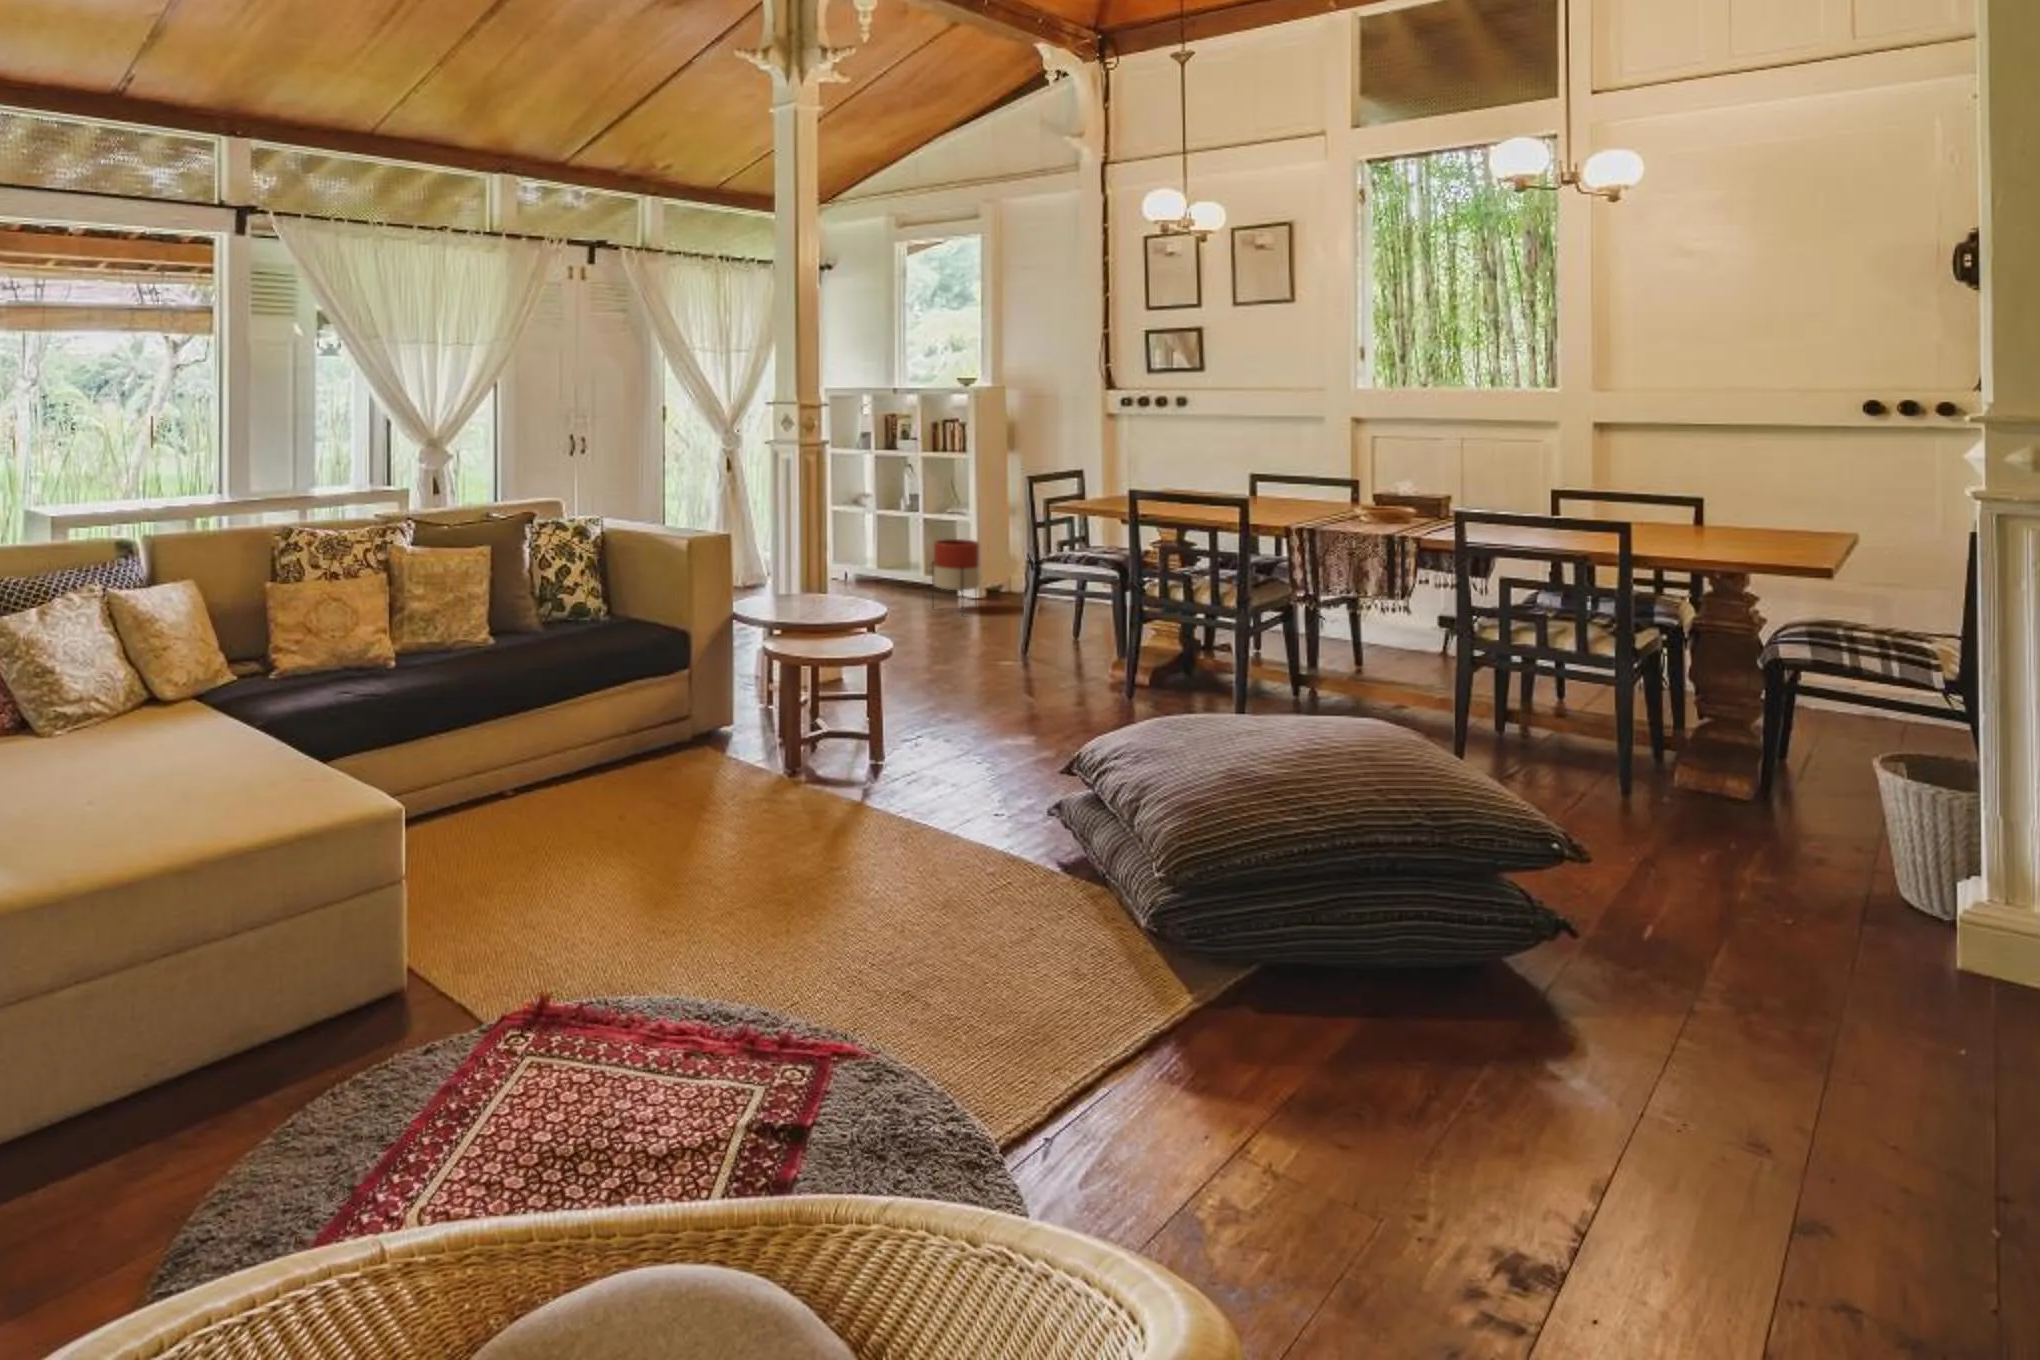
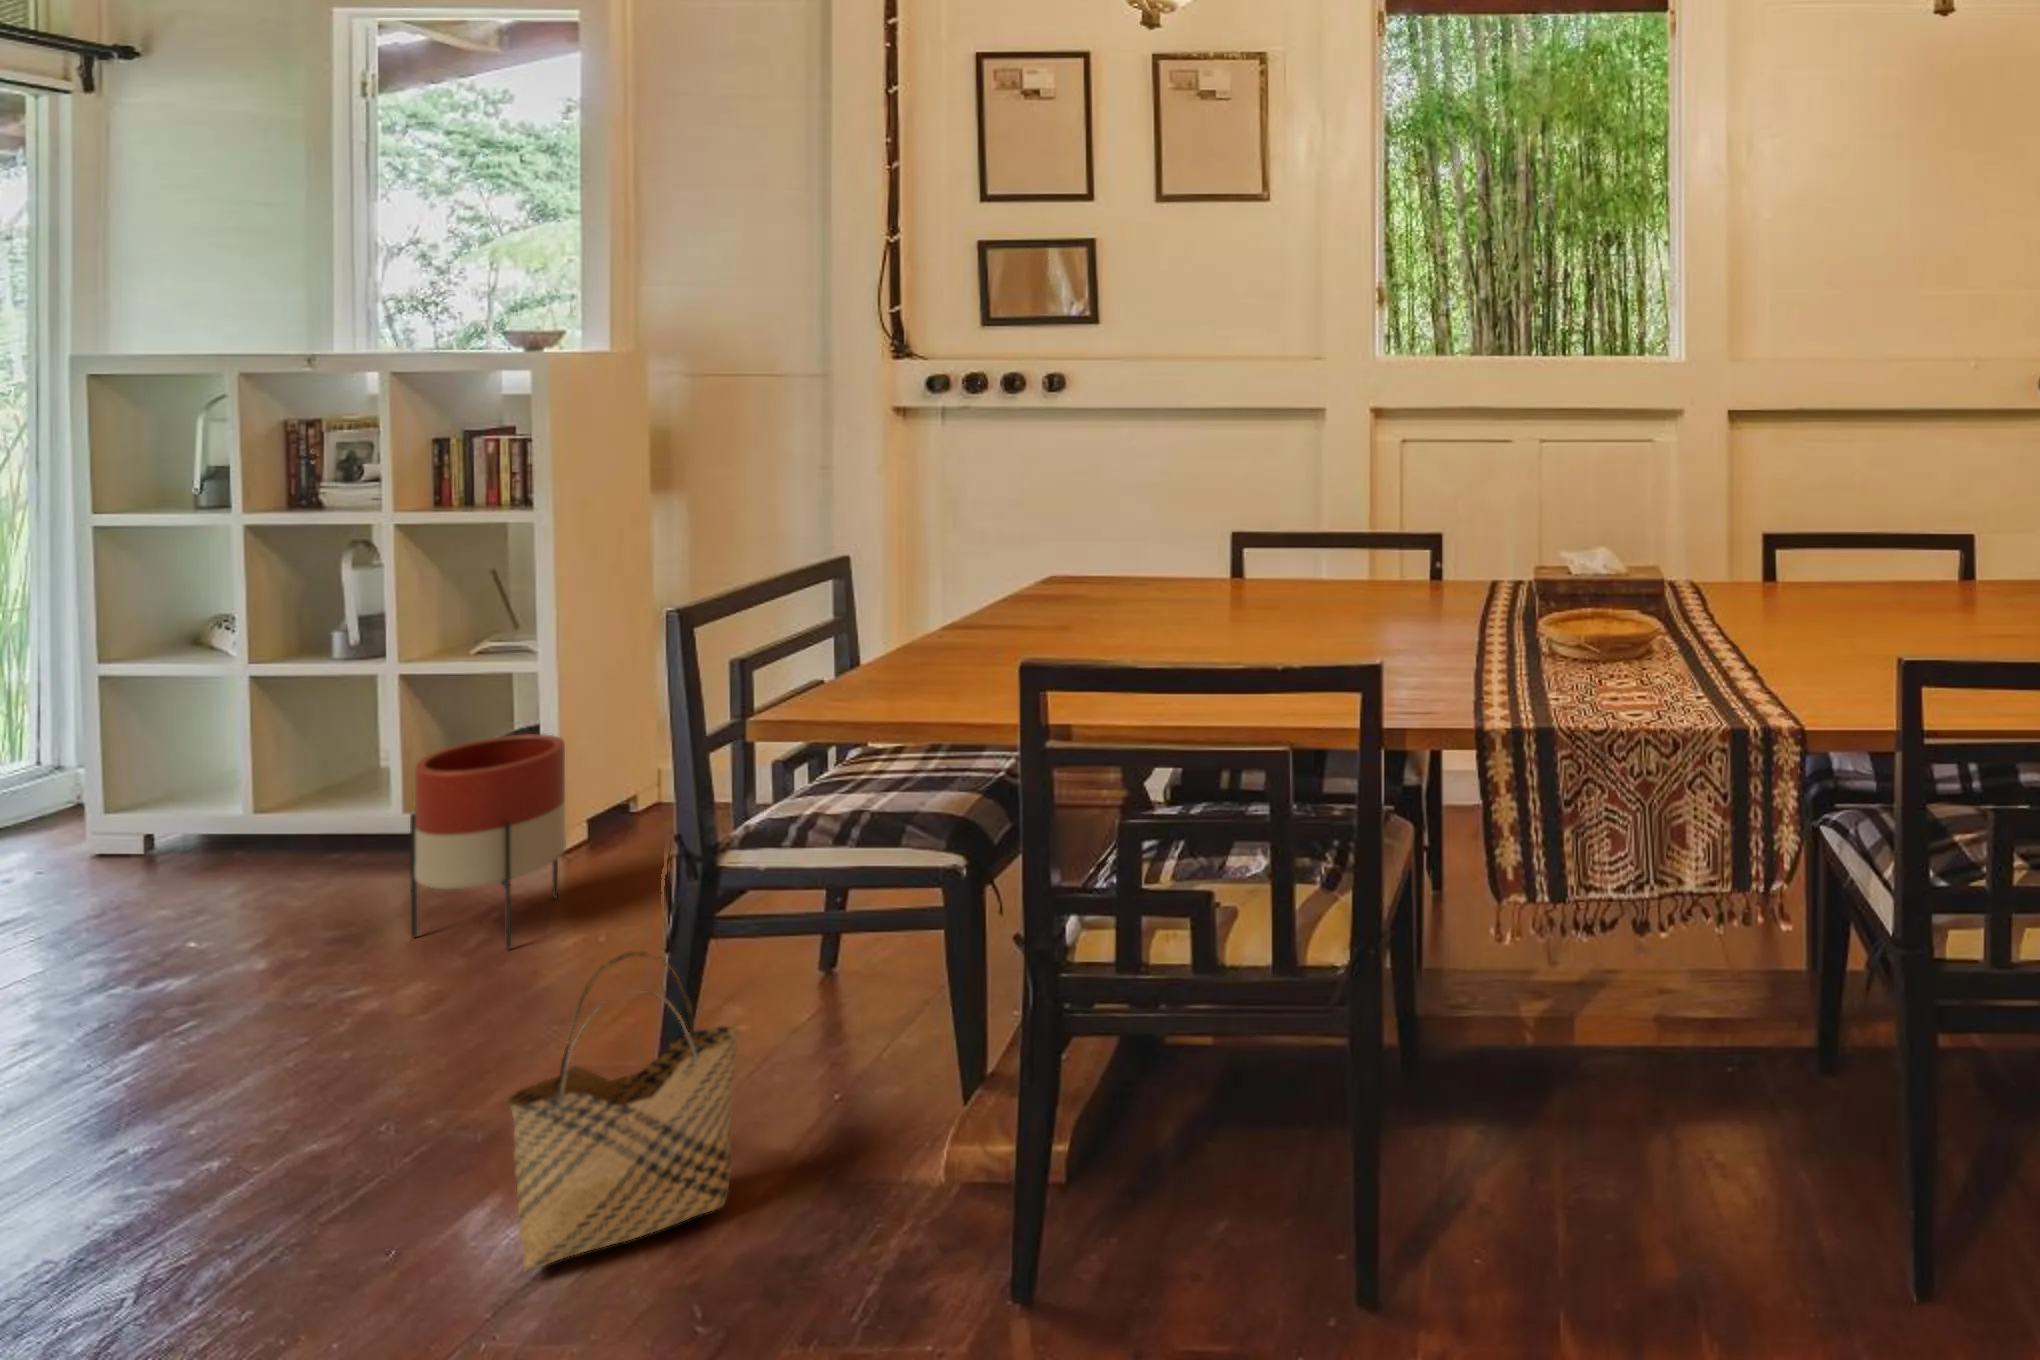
woven basket: none [973,582,1035,668] -> present [507,952,739,1272]

